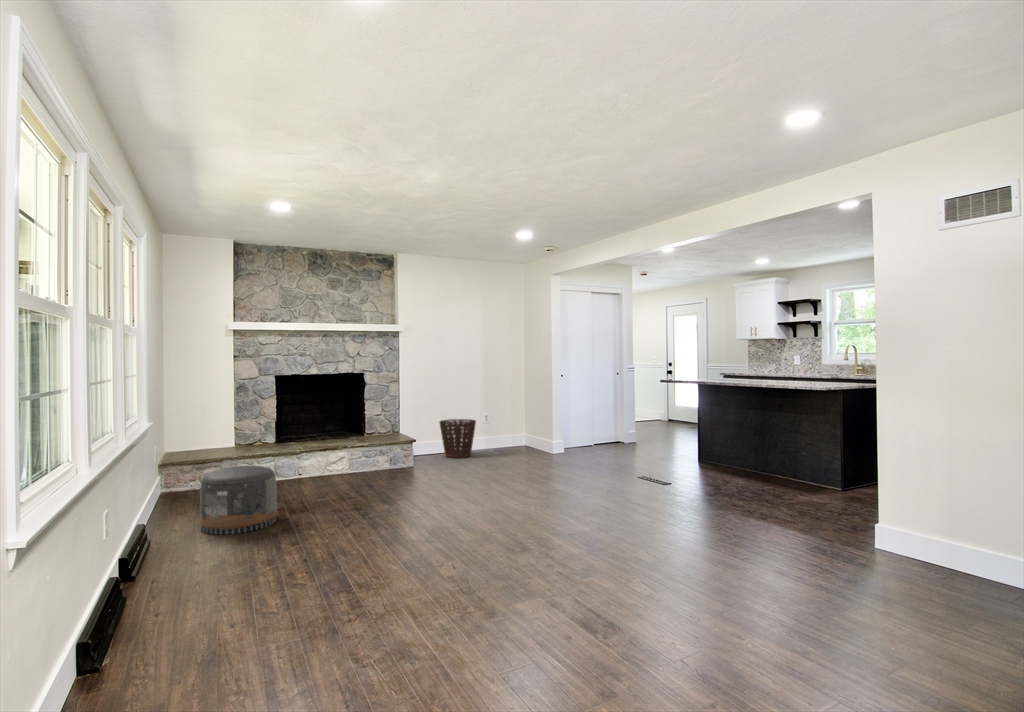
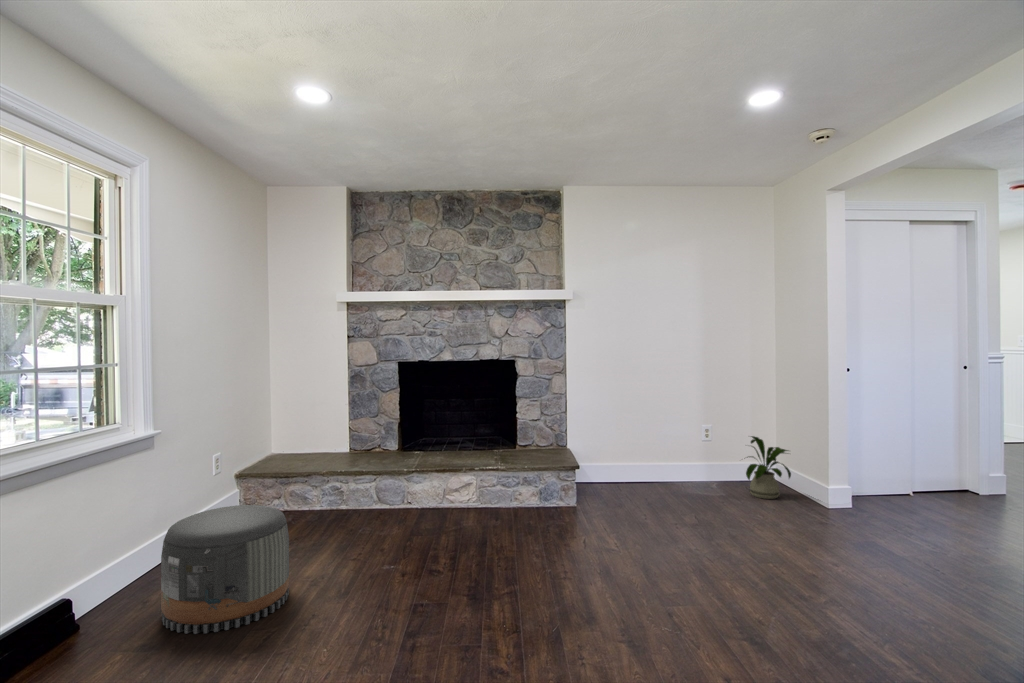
house plant: none [507,417,535,453] -> present [746,436,791,499]
basket: present [440,419,476,458] -> none [624,432,684,497]

